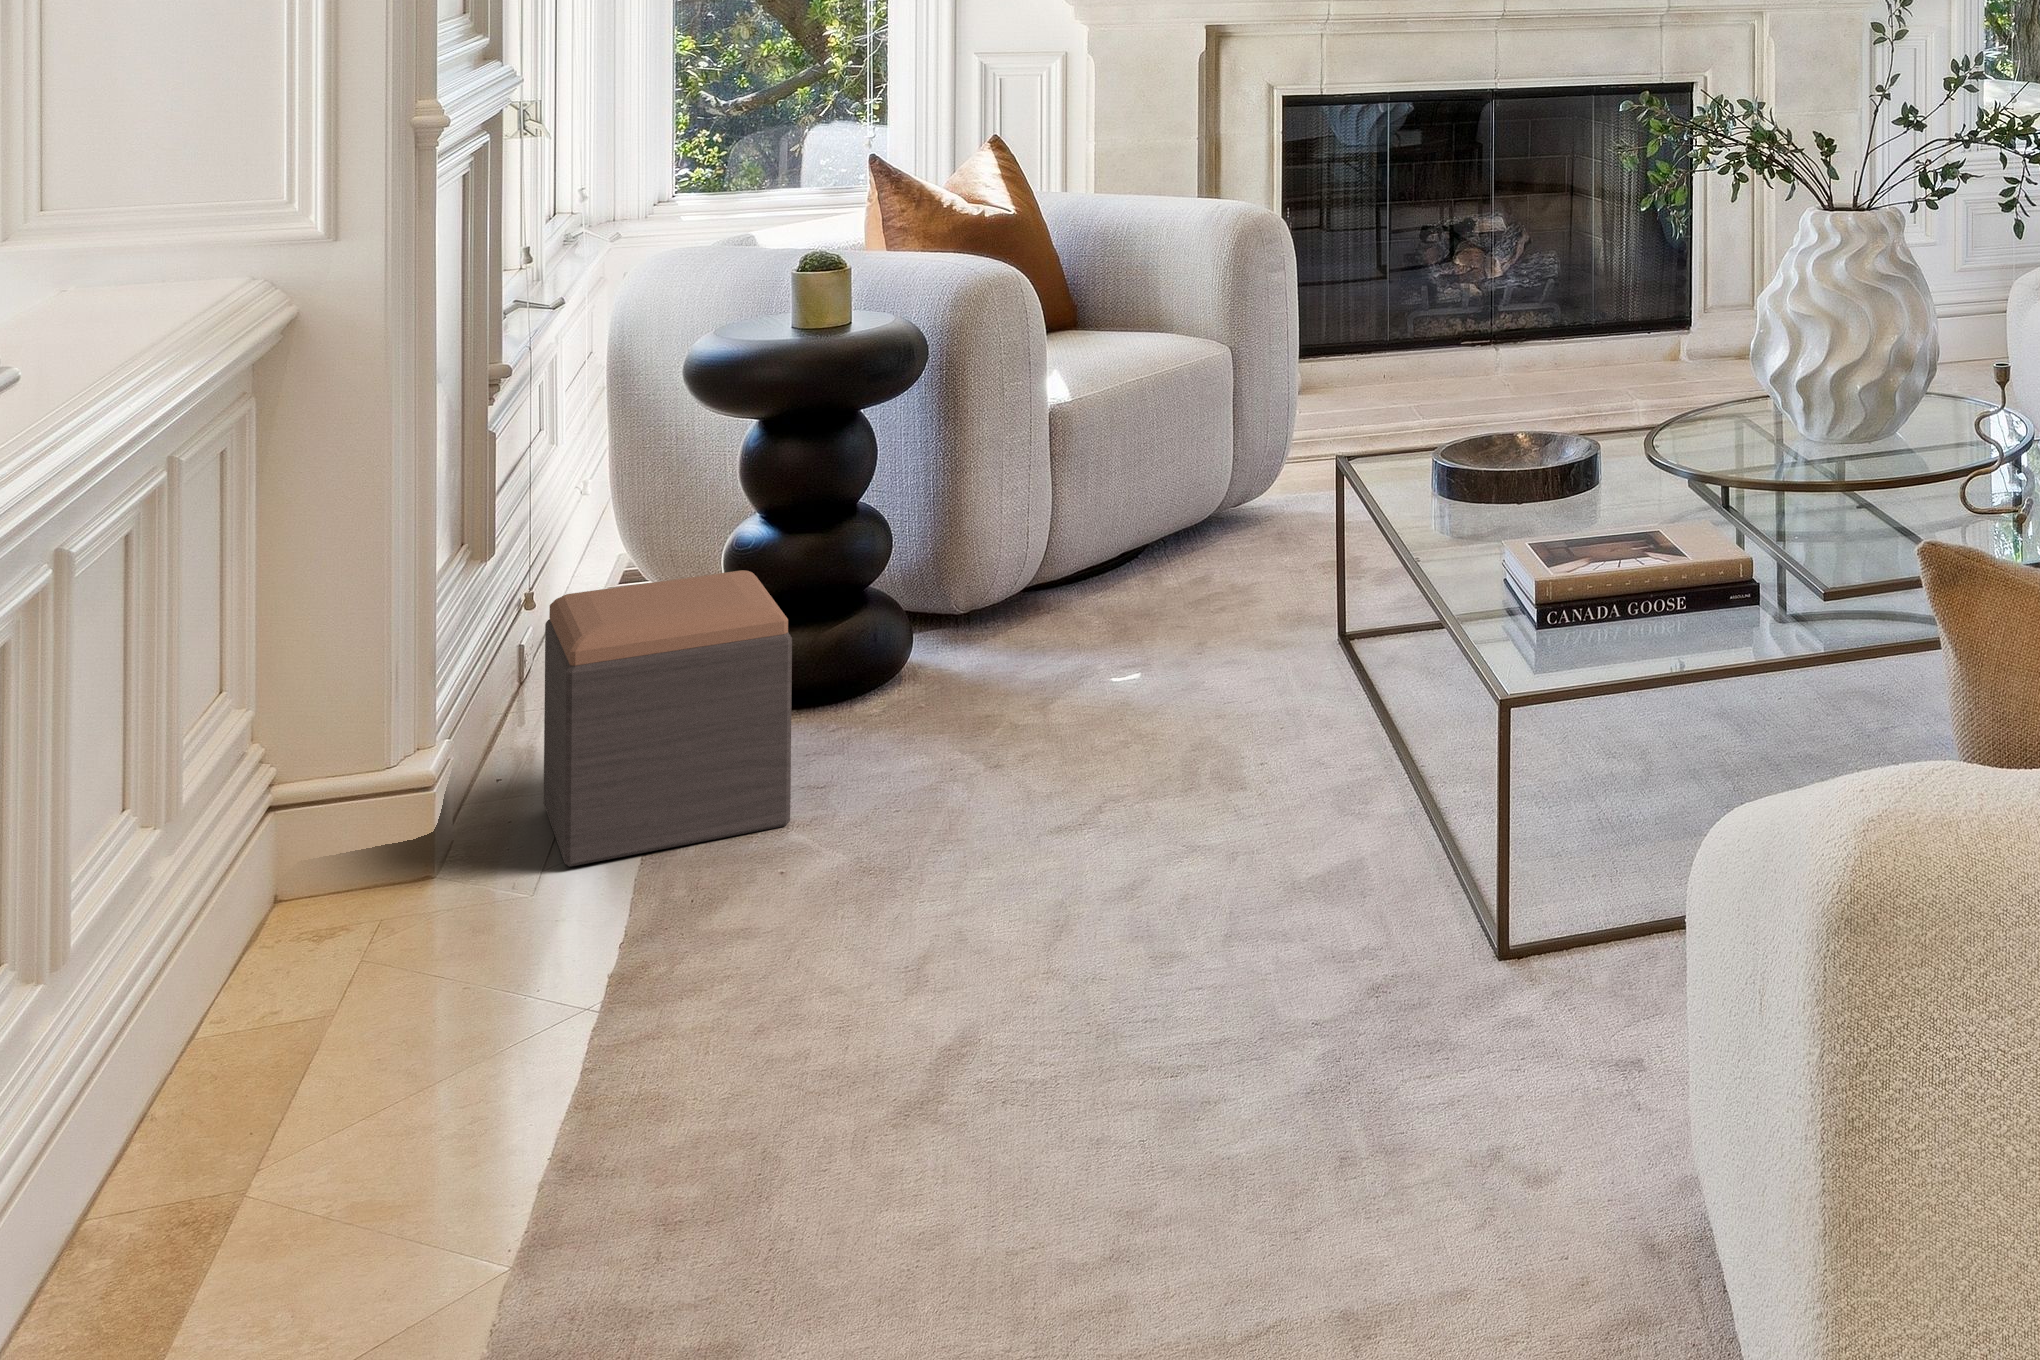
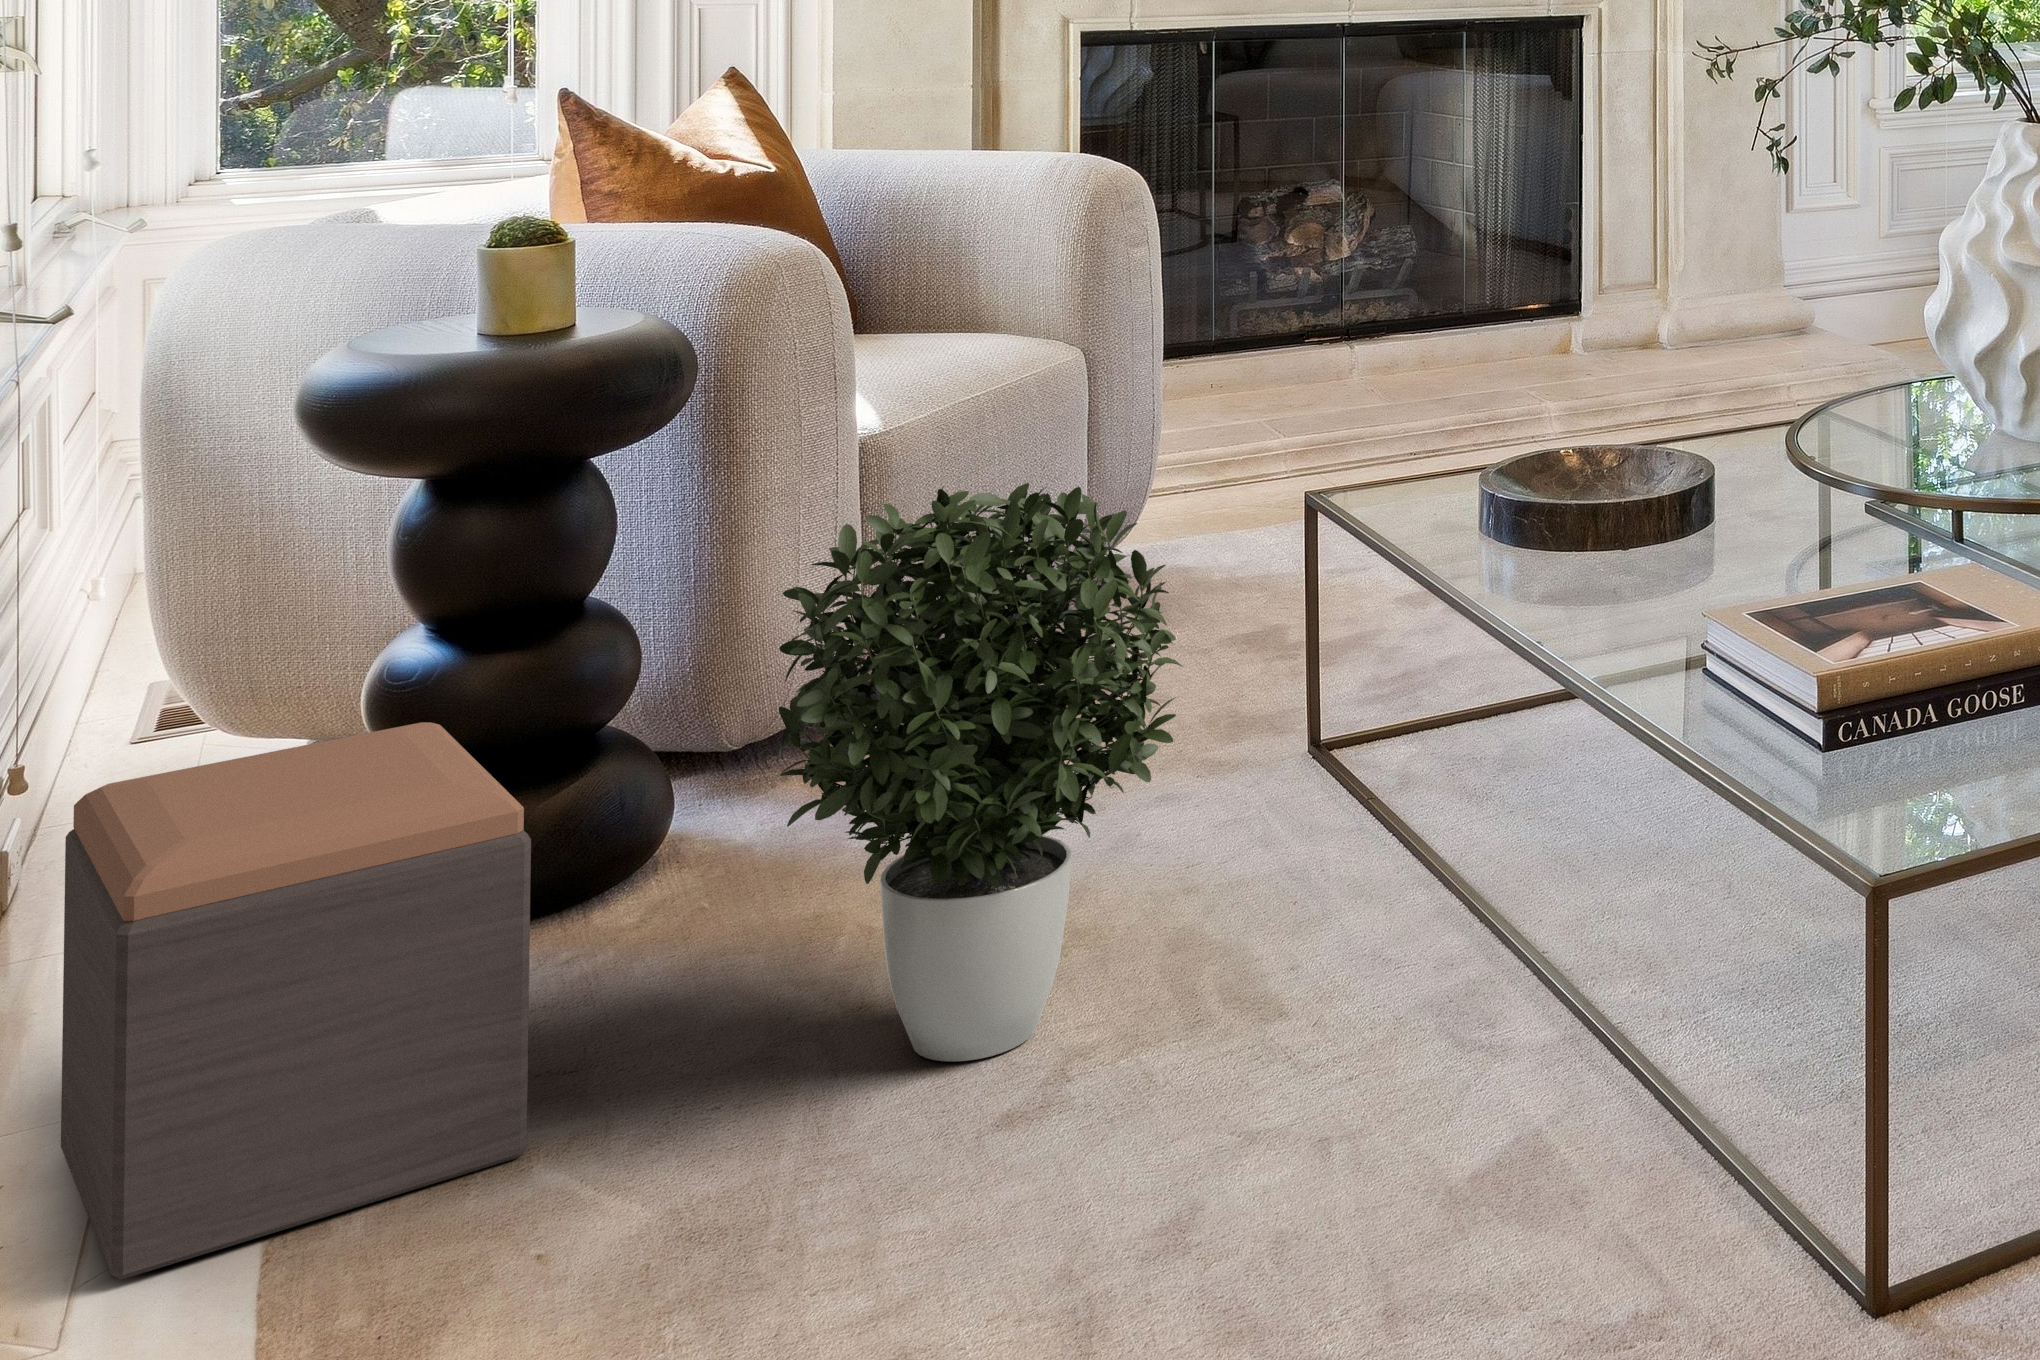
potted plant: none [939,438,1187,794] -> present [777,483,1183,1062]

